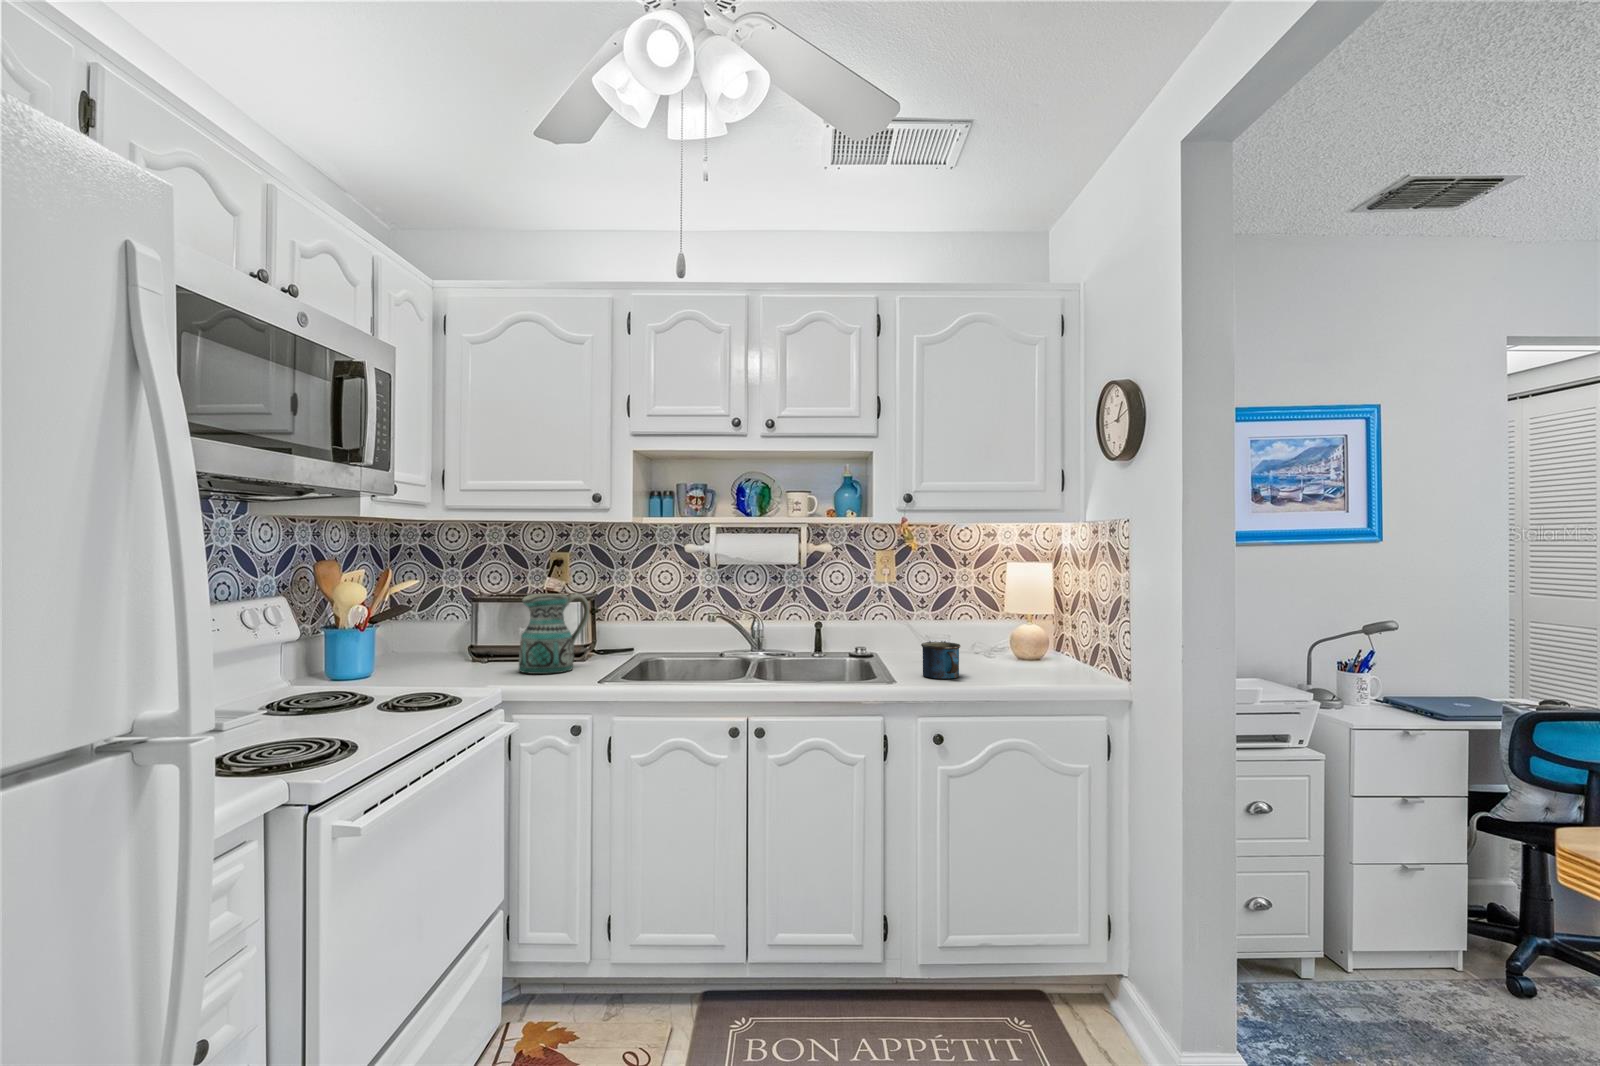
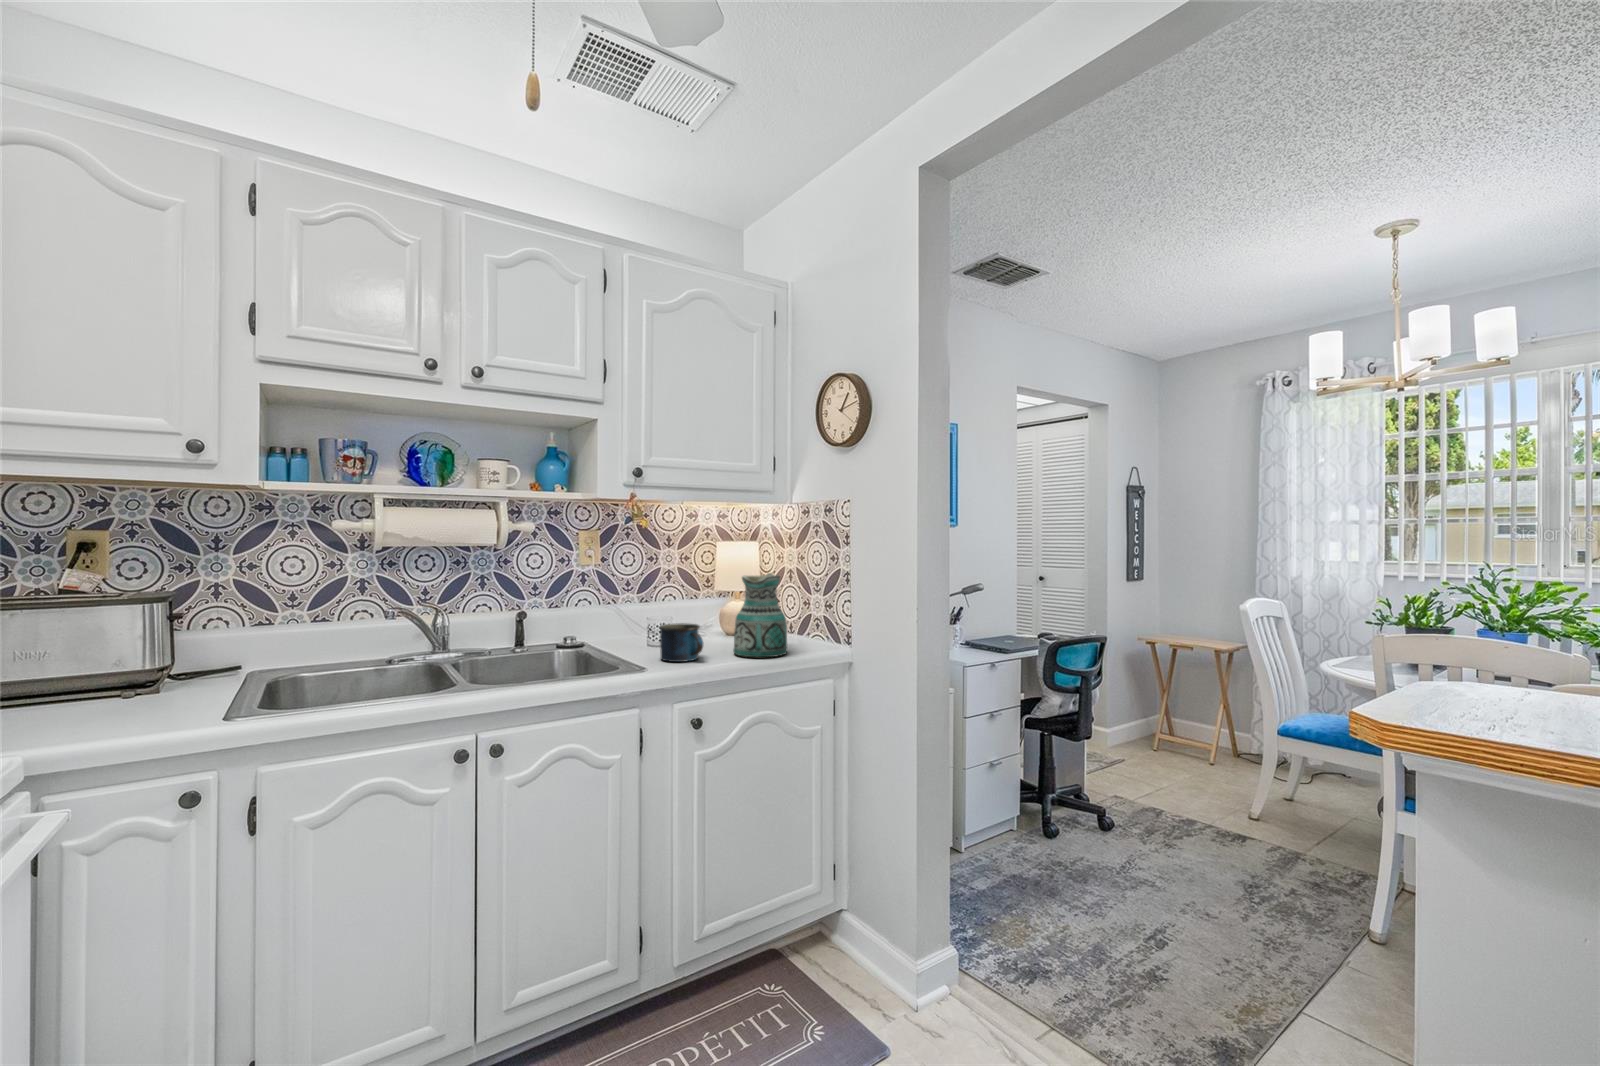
ceramic pitcher: present [519,593,589,674] -> present [733,573,787,657]

